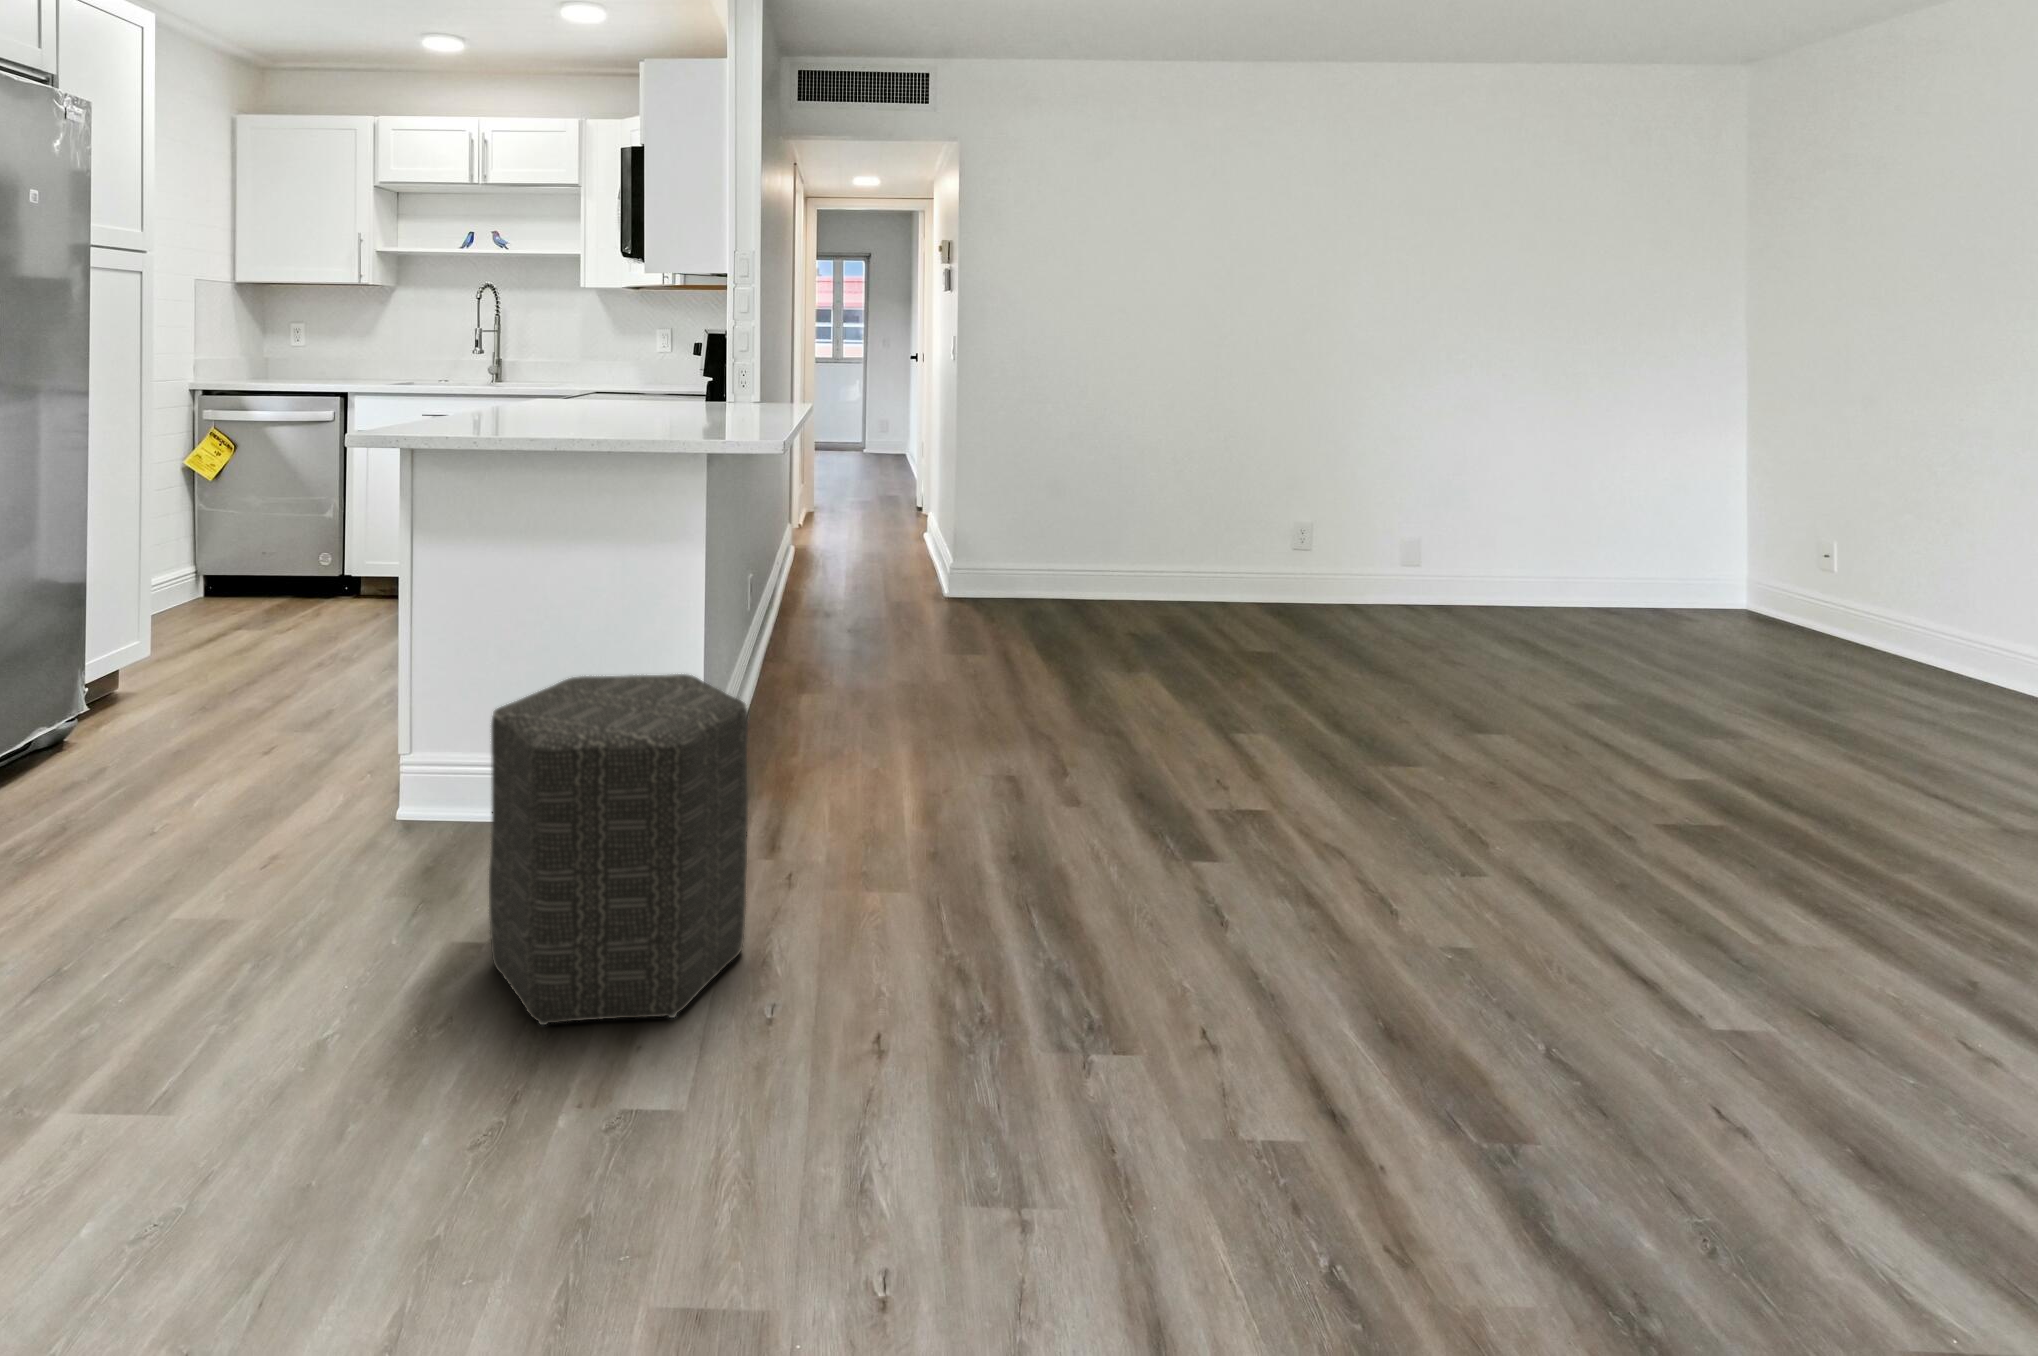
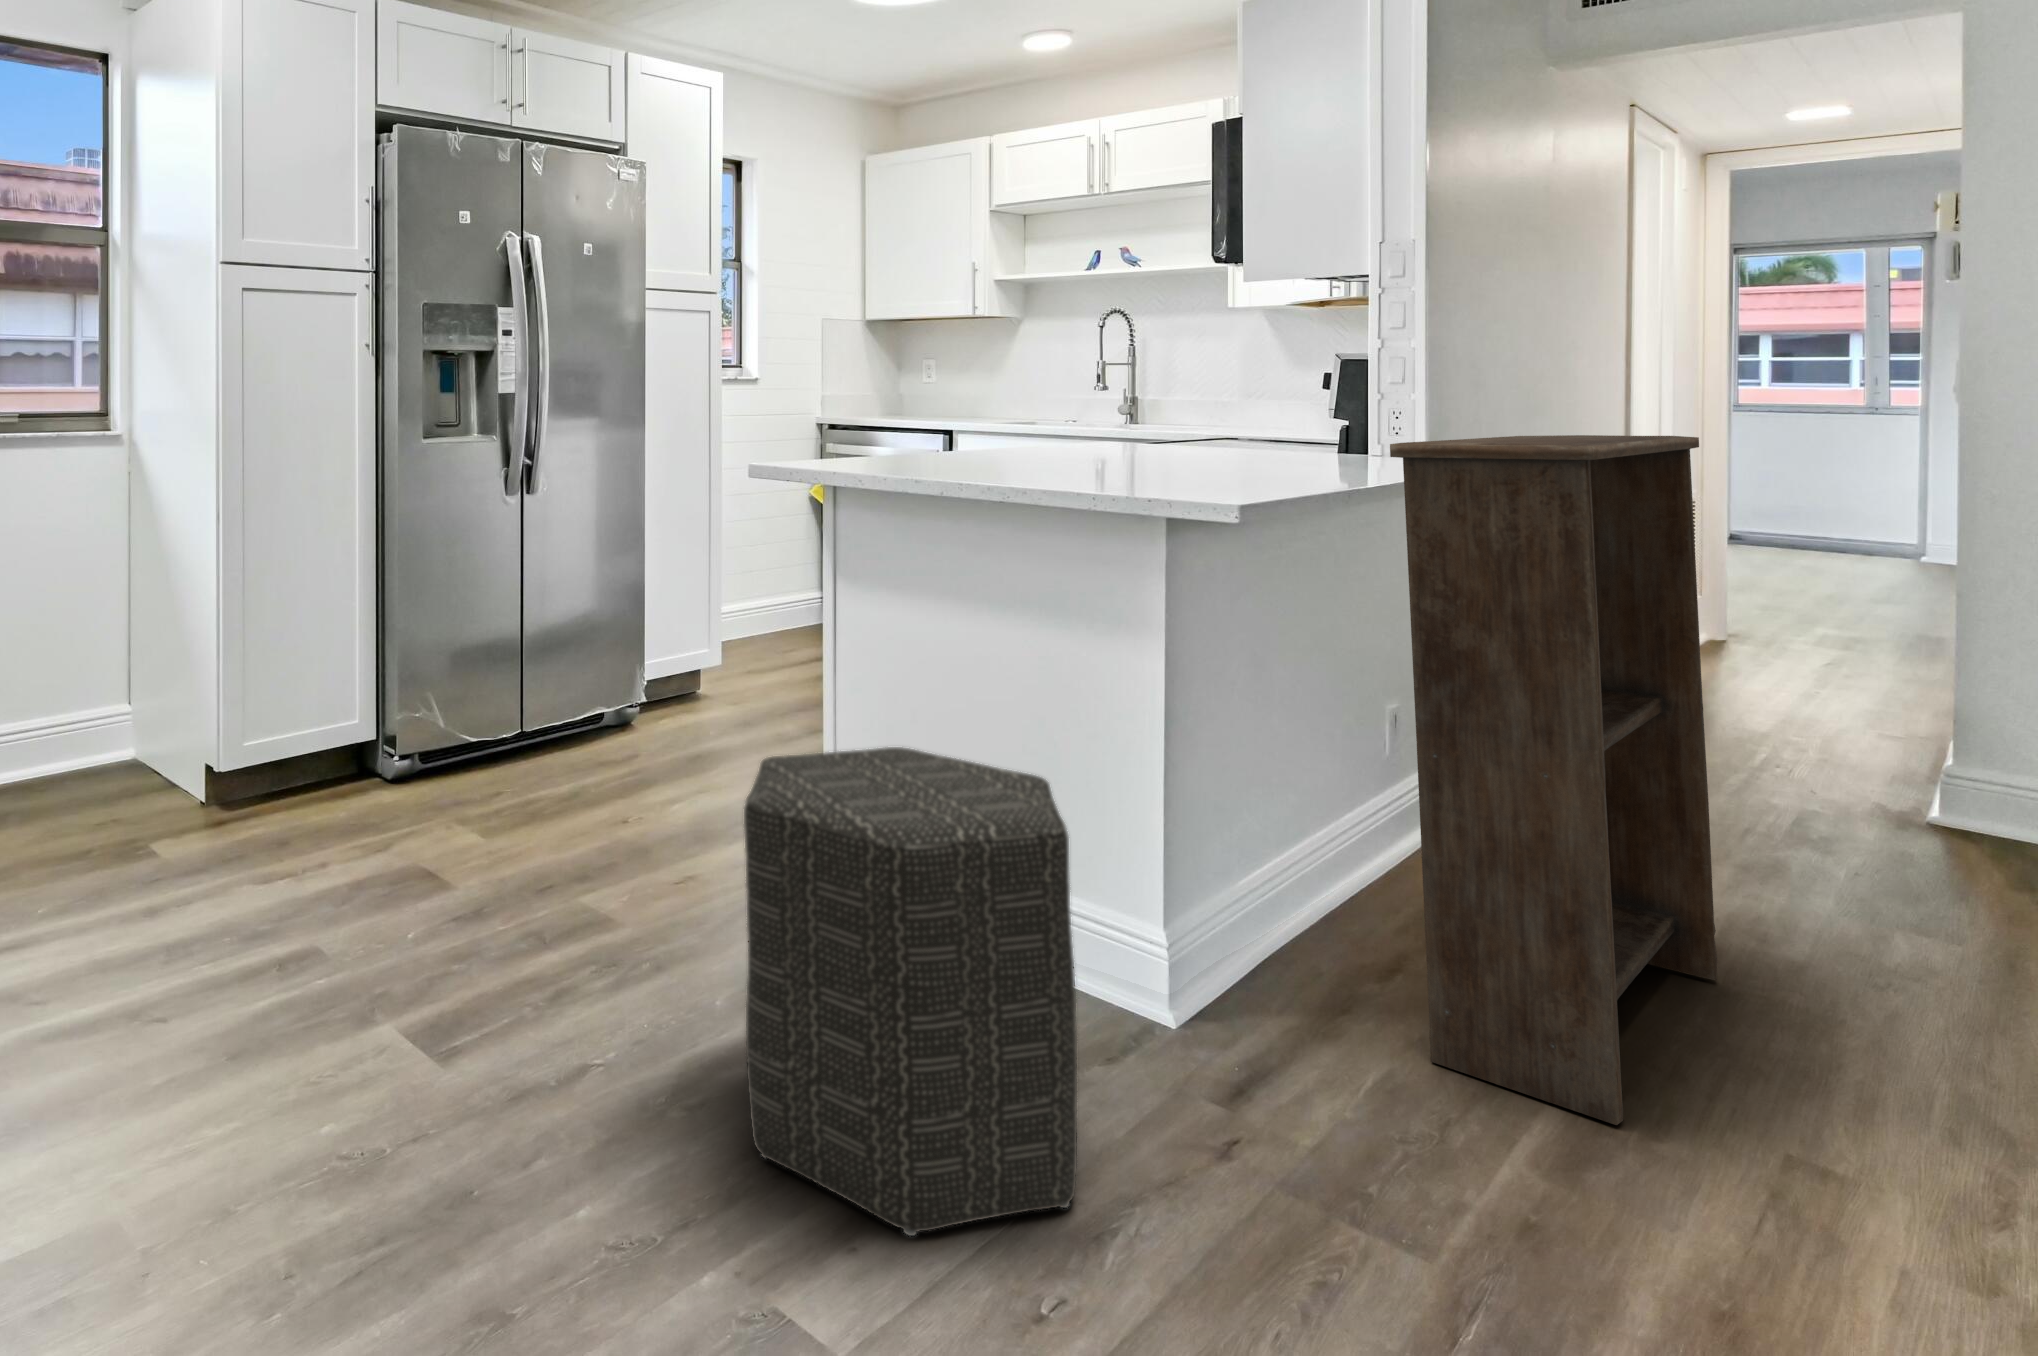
bookshelf: none [831,407,927,792] -> present [1390,435,1717,1125]

